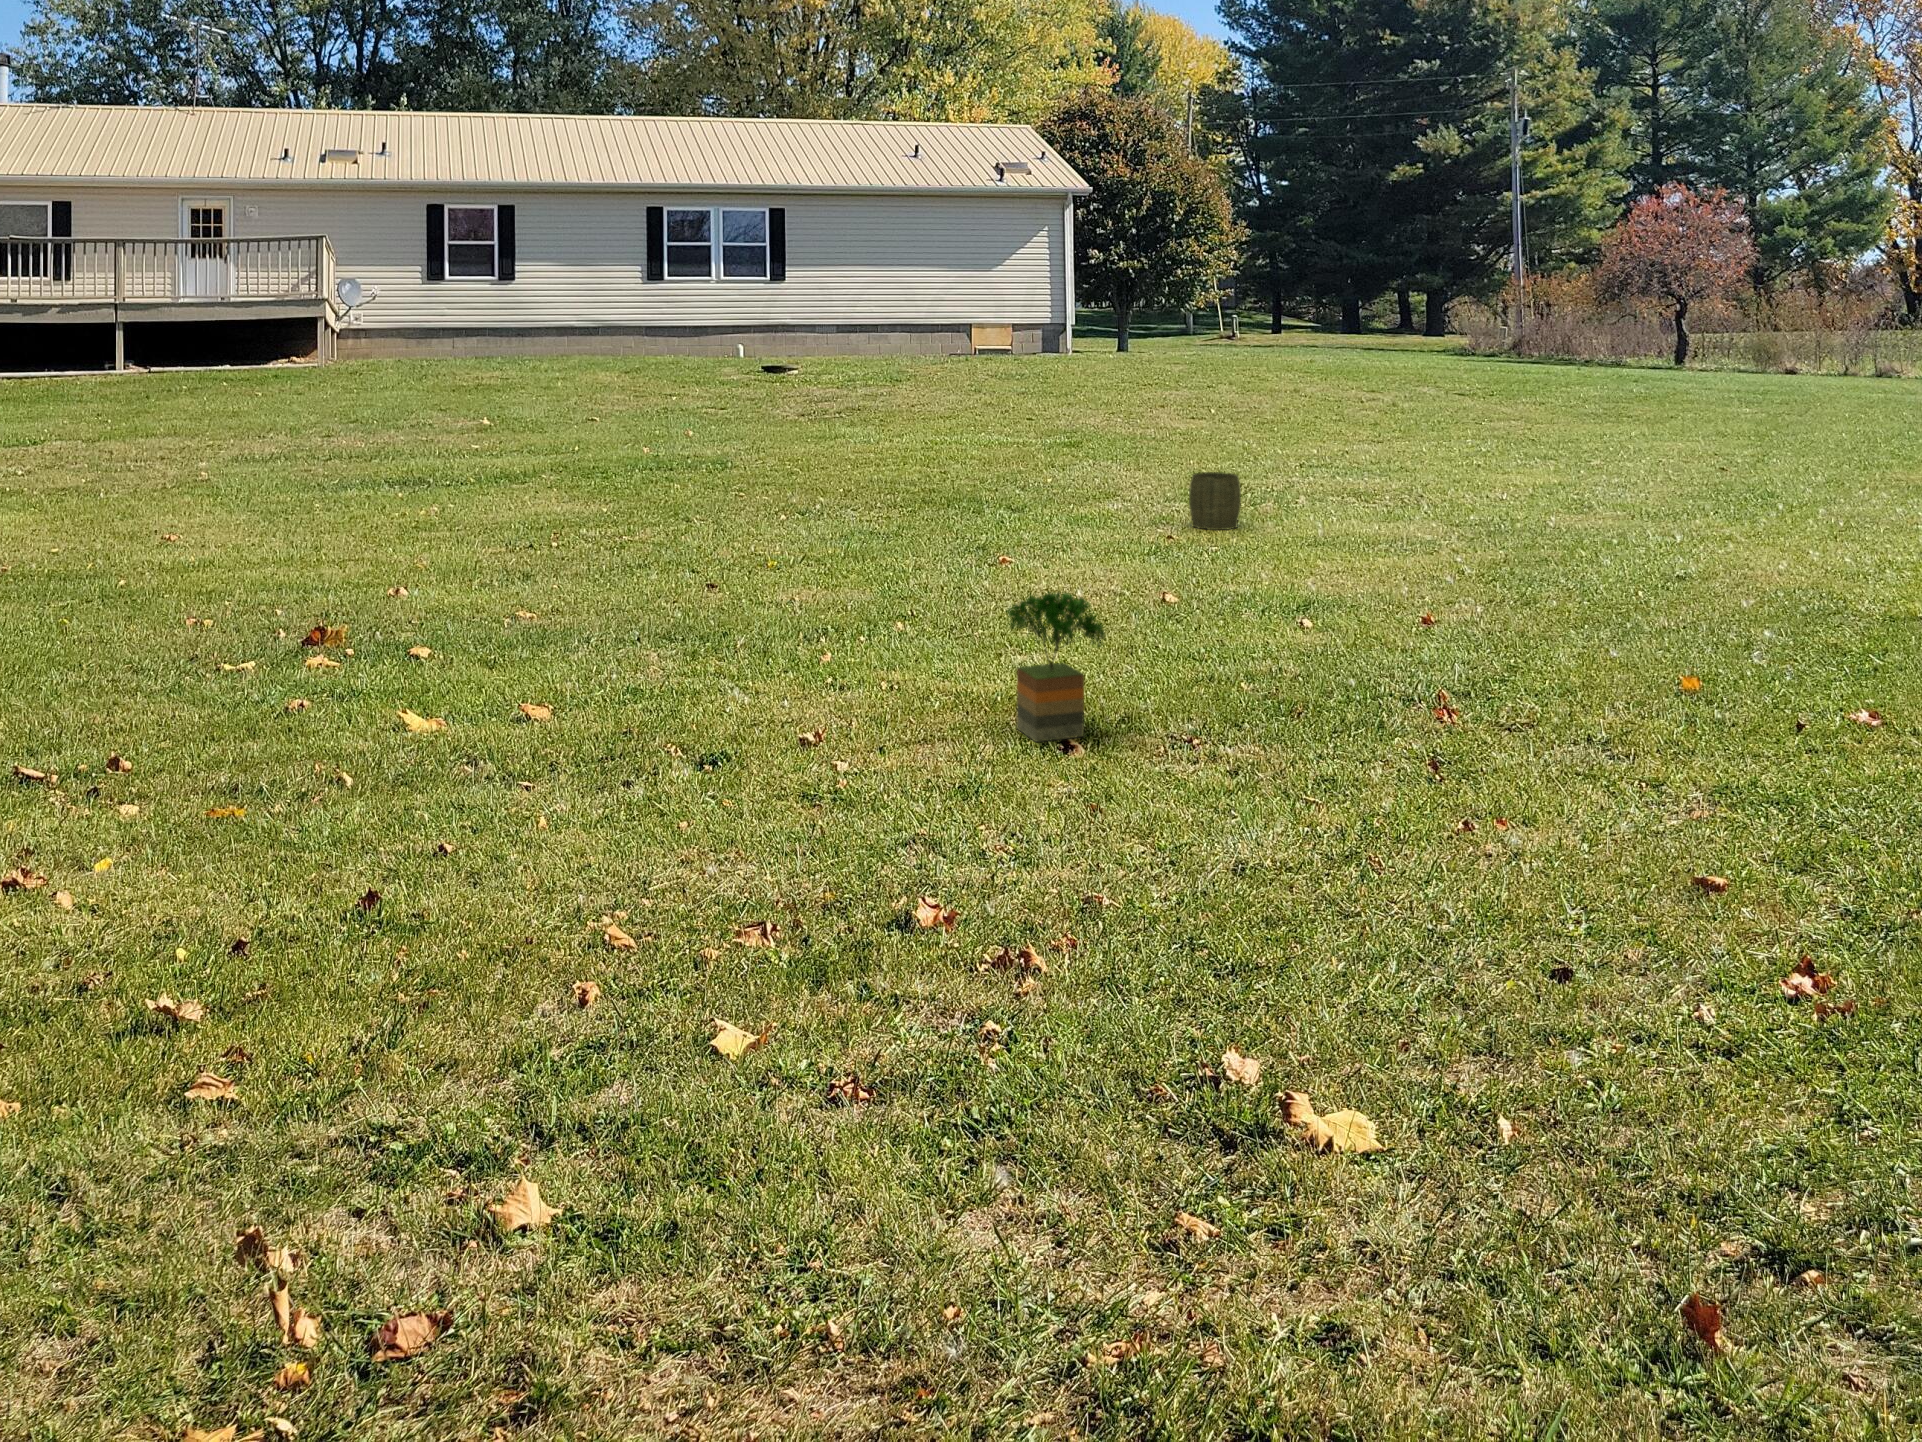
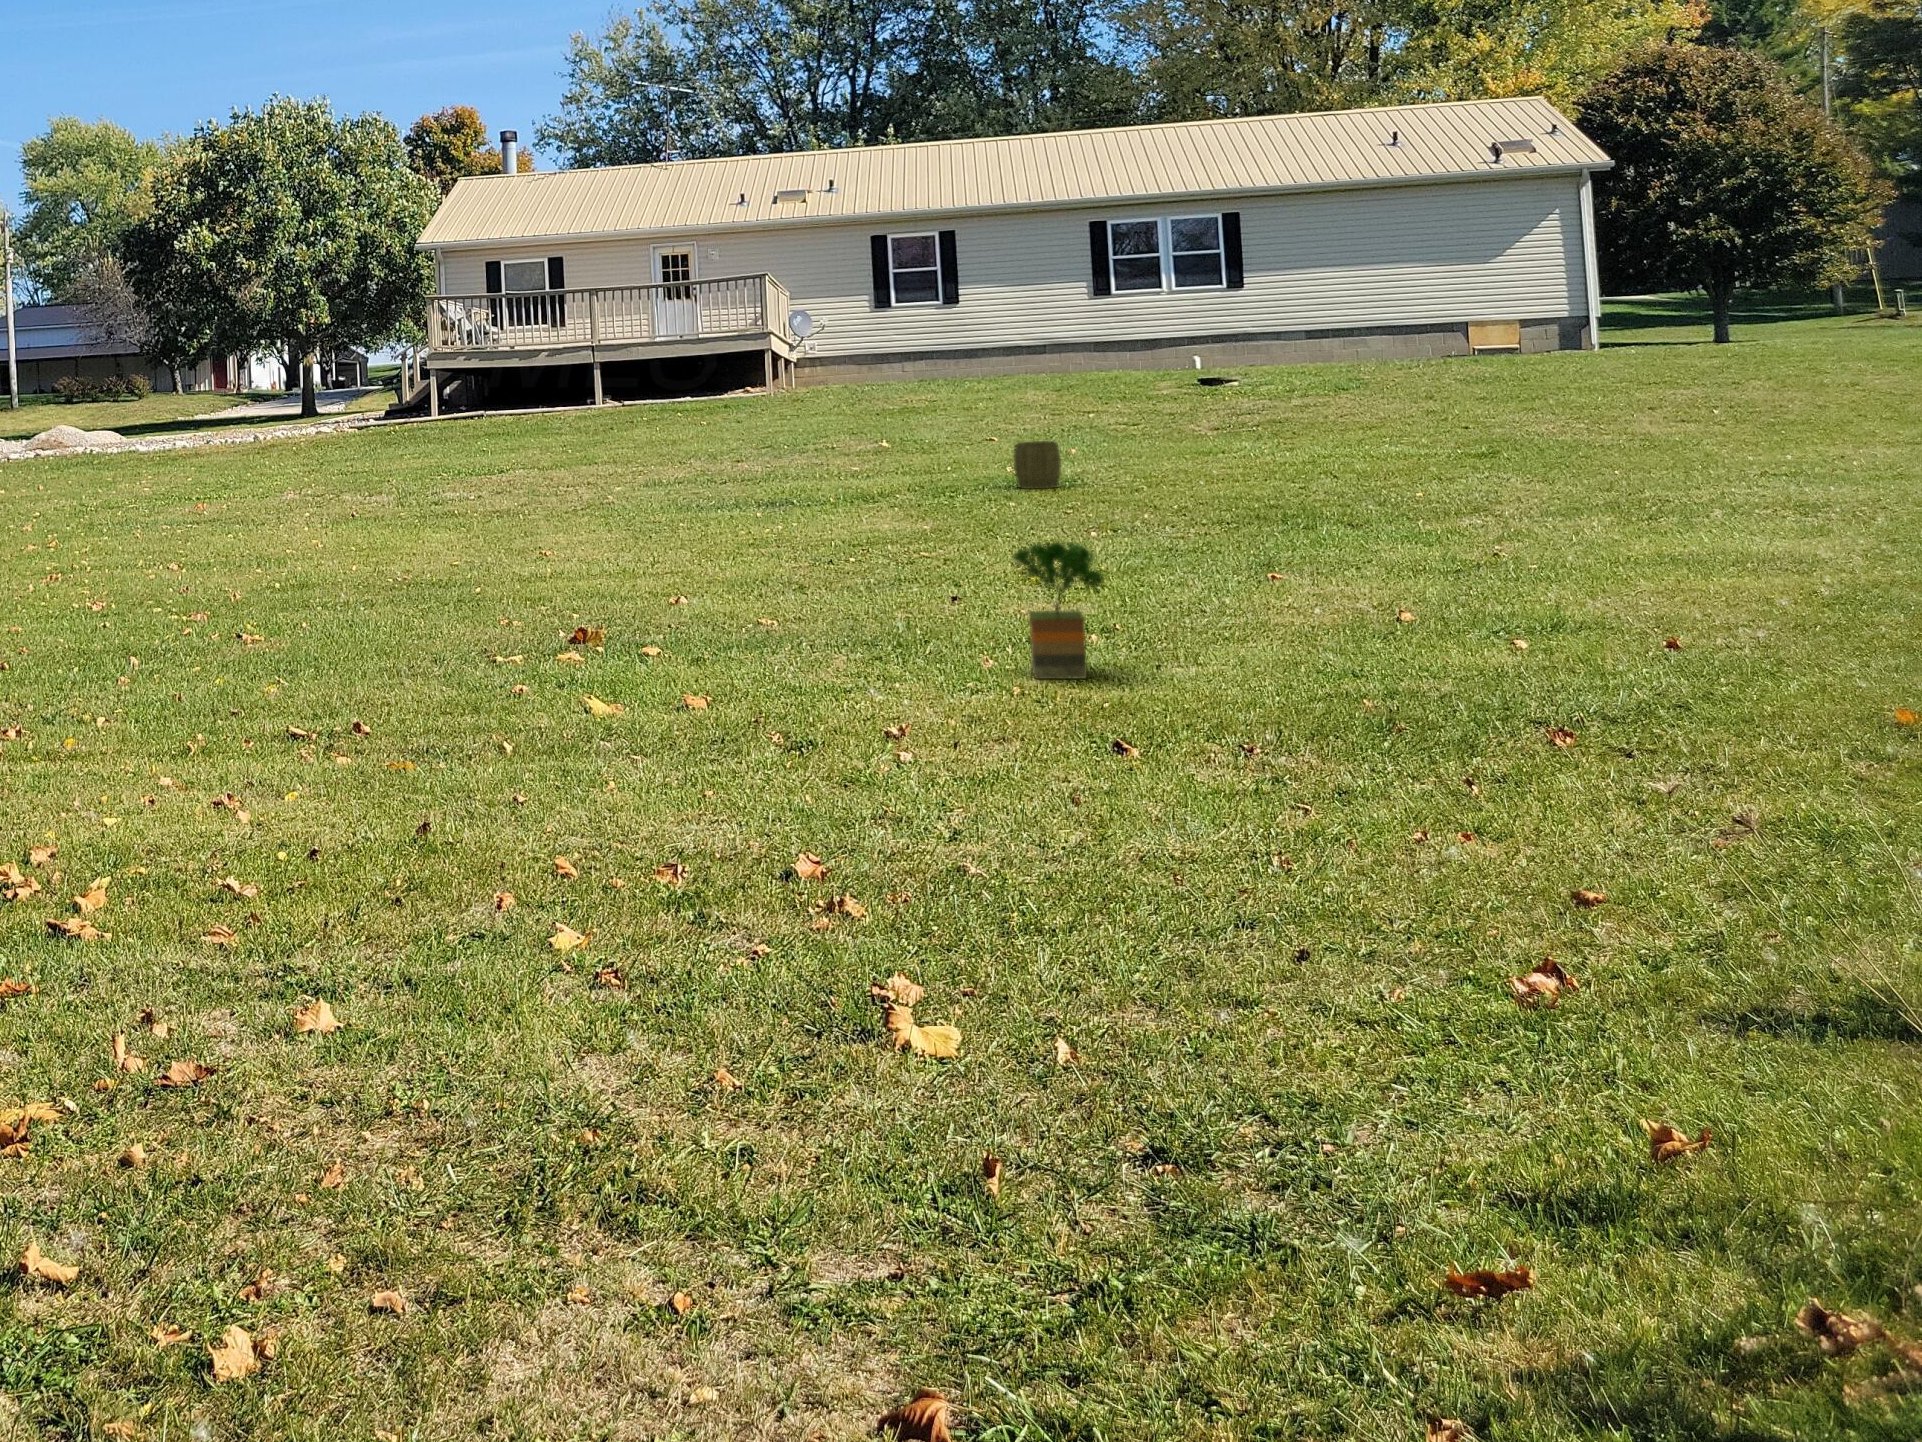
woven basket: present [1189,472,1241,530] -> present [1014,441,1061,489]

